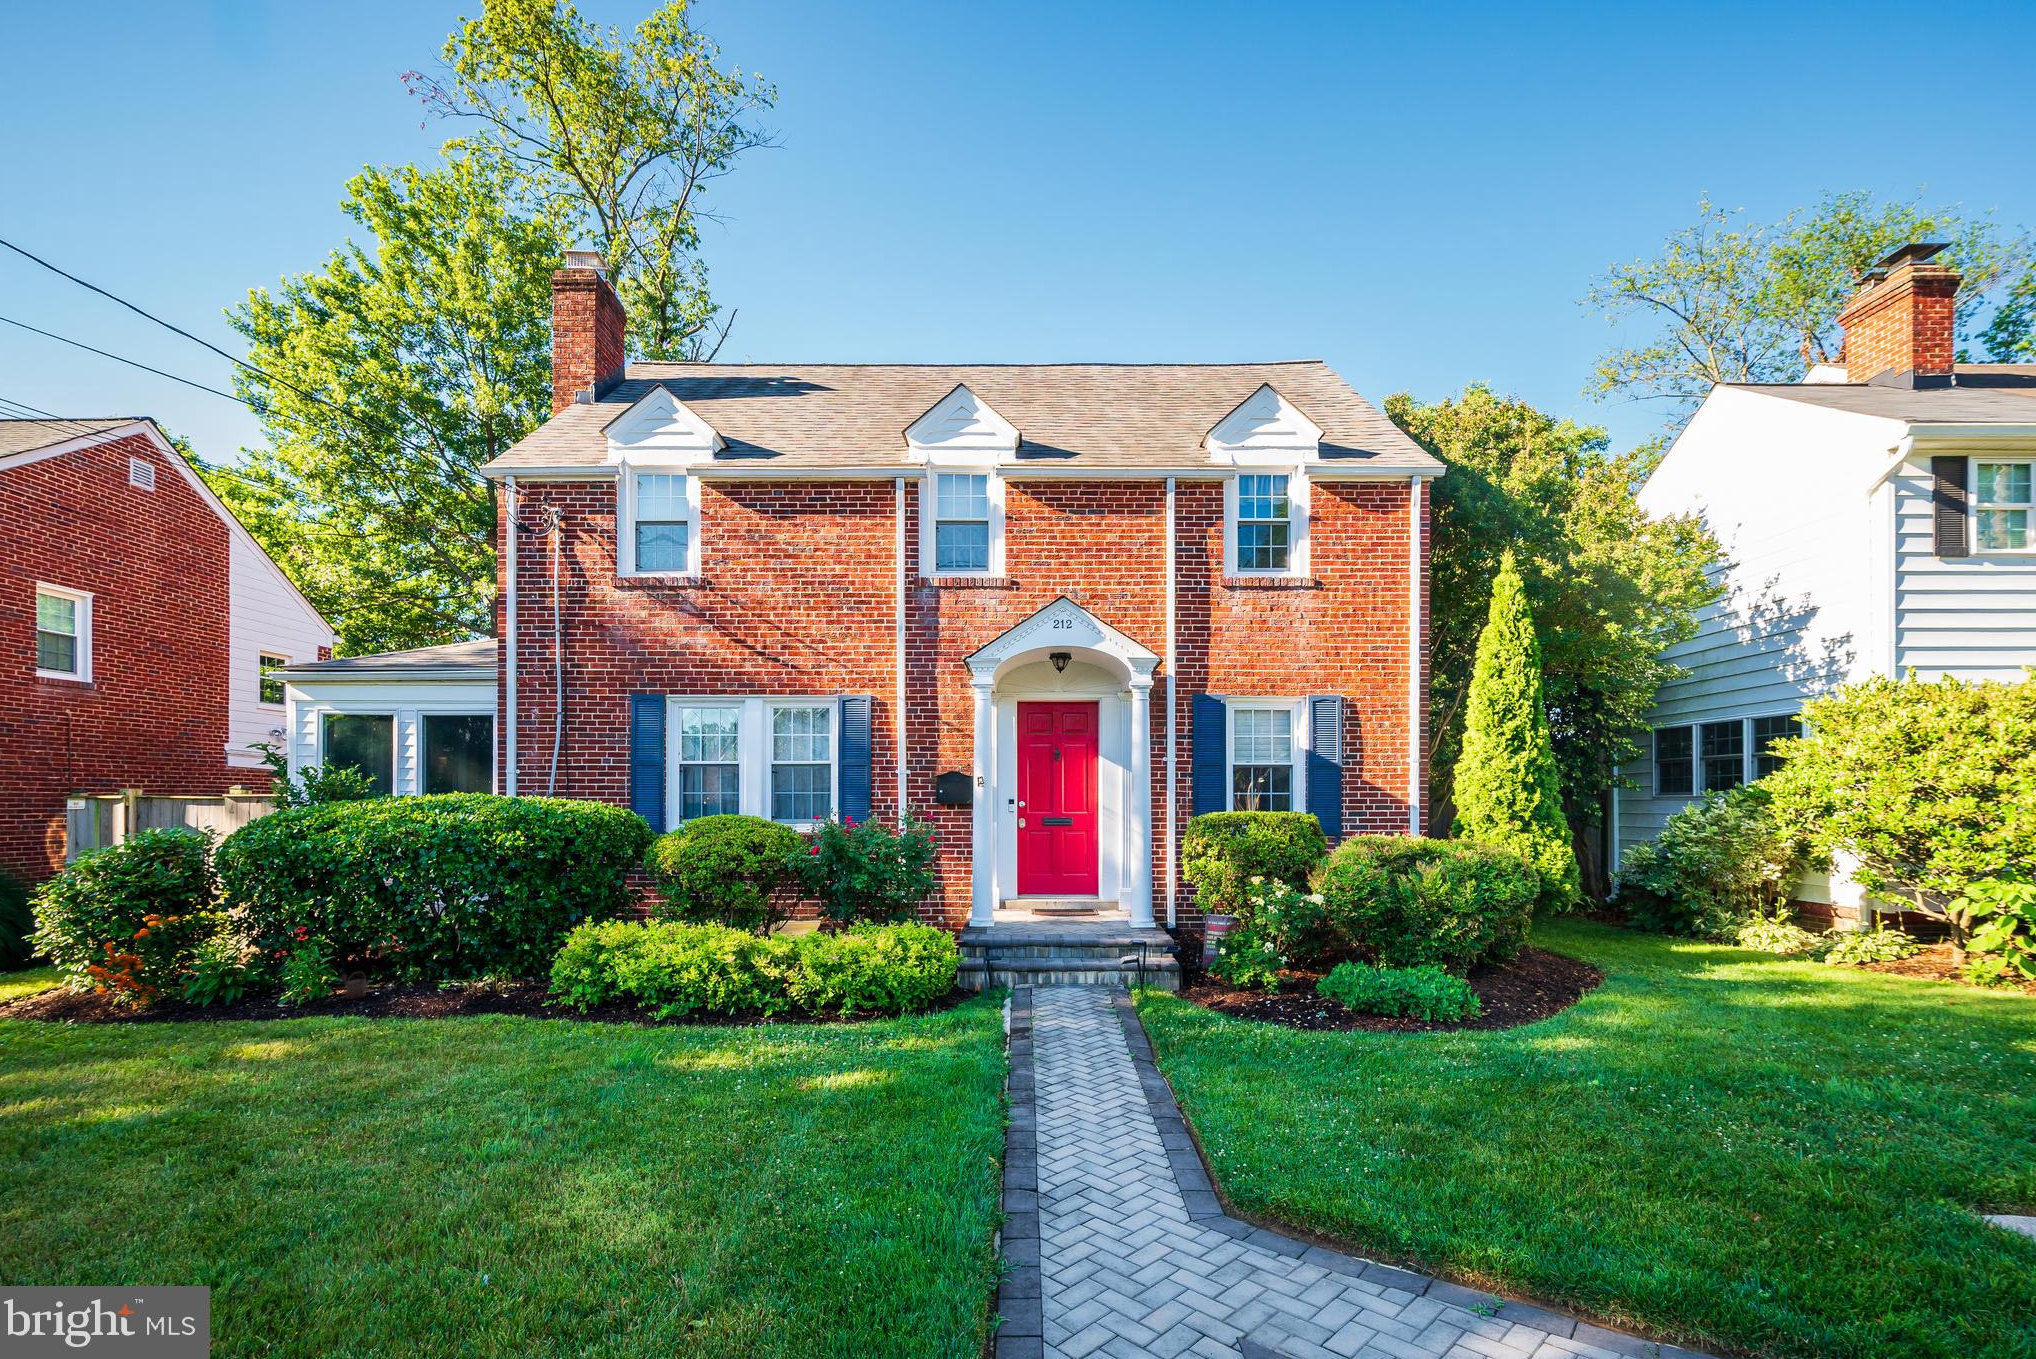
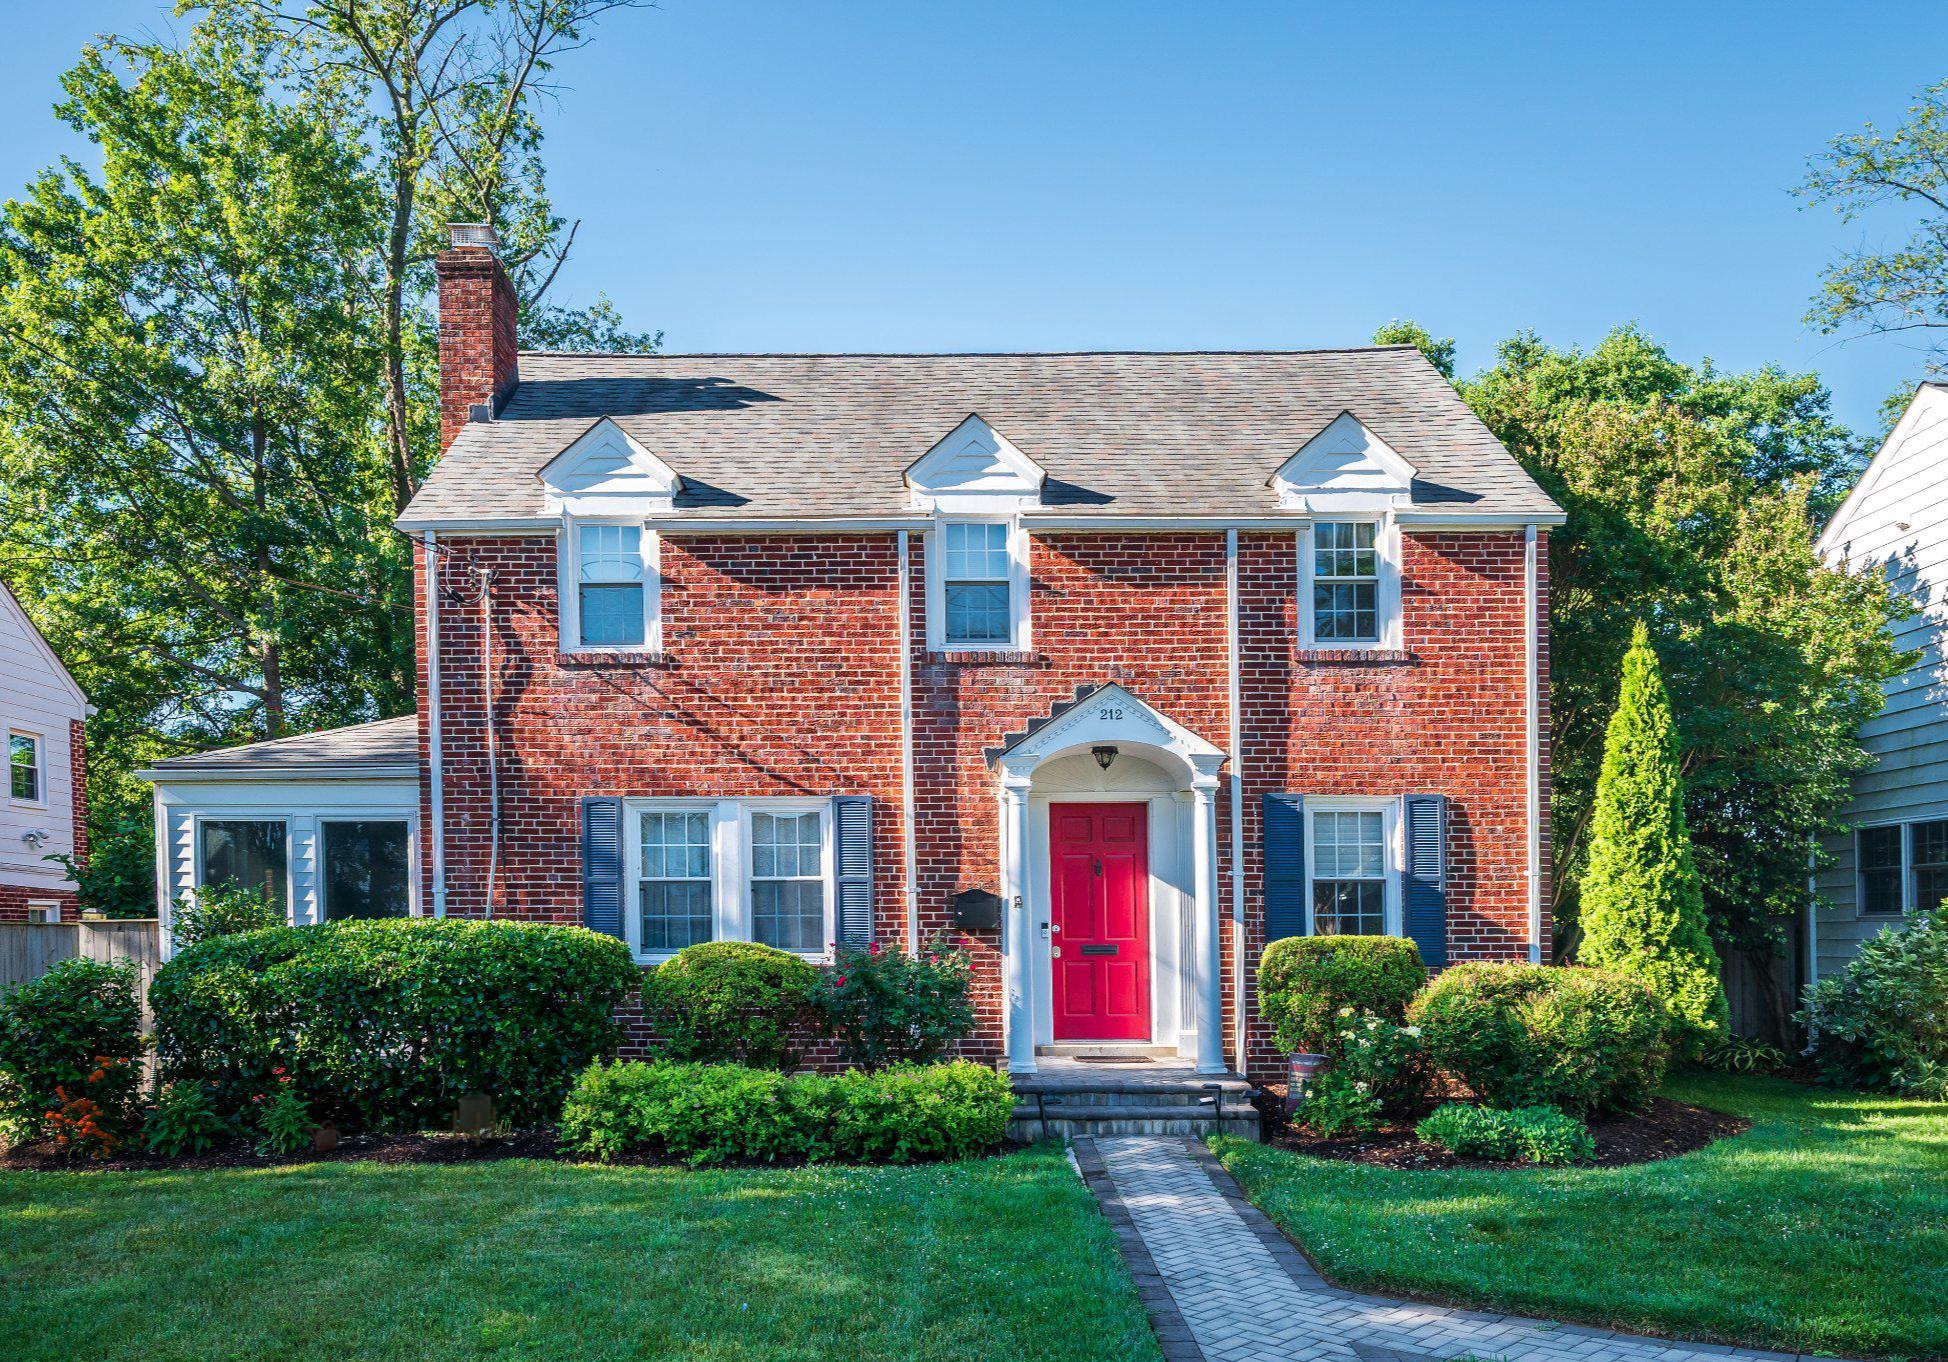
planter: none [474,948,516,993] -> present [453,1095,496,1145]

